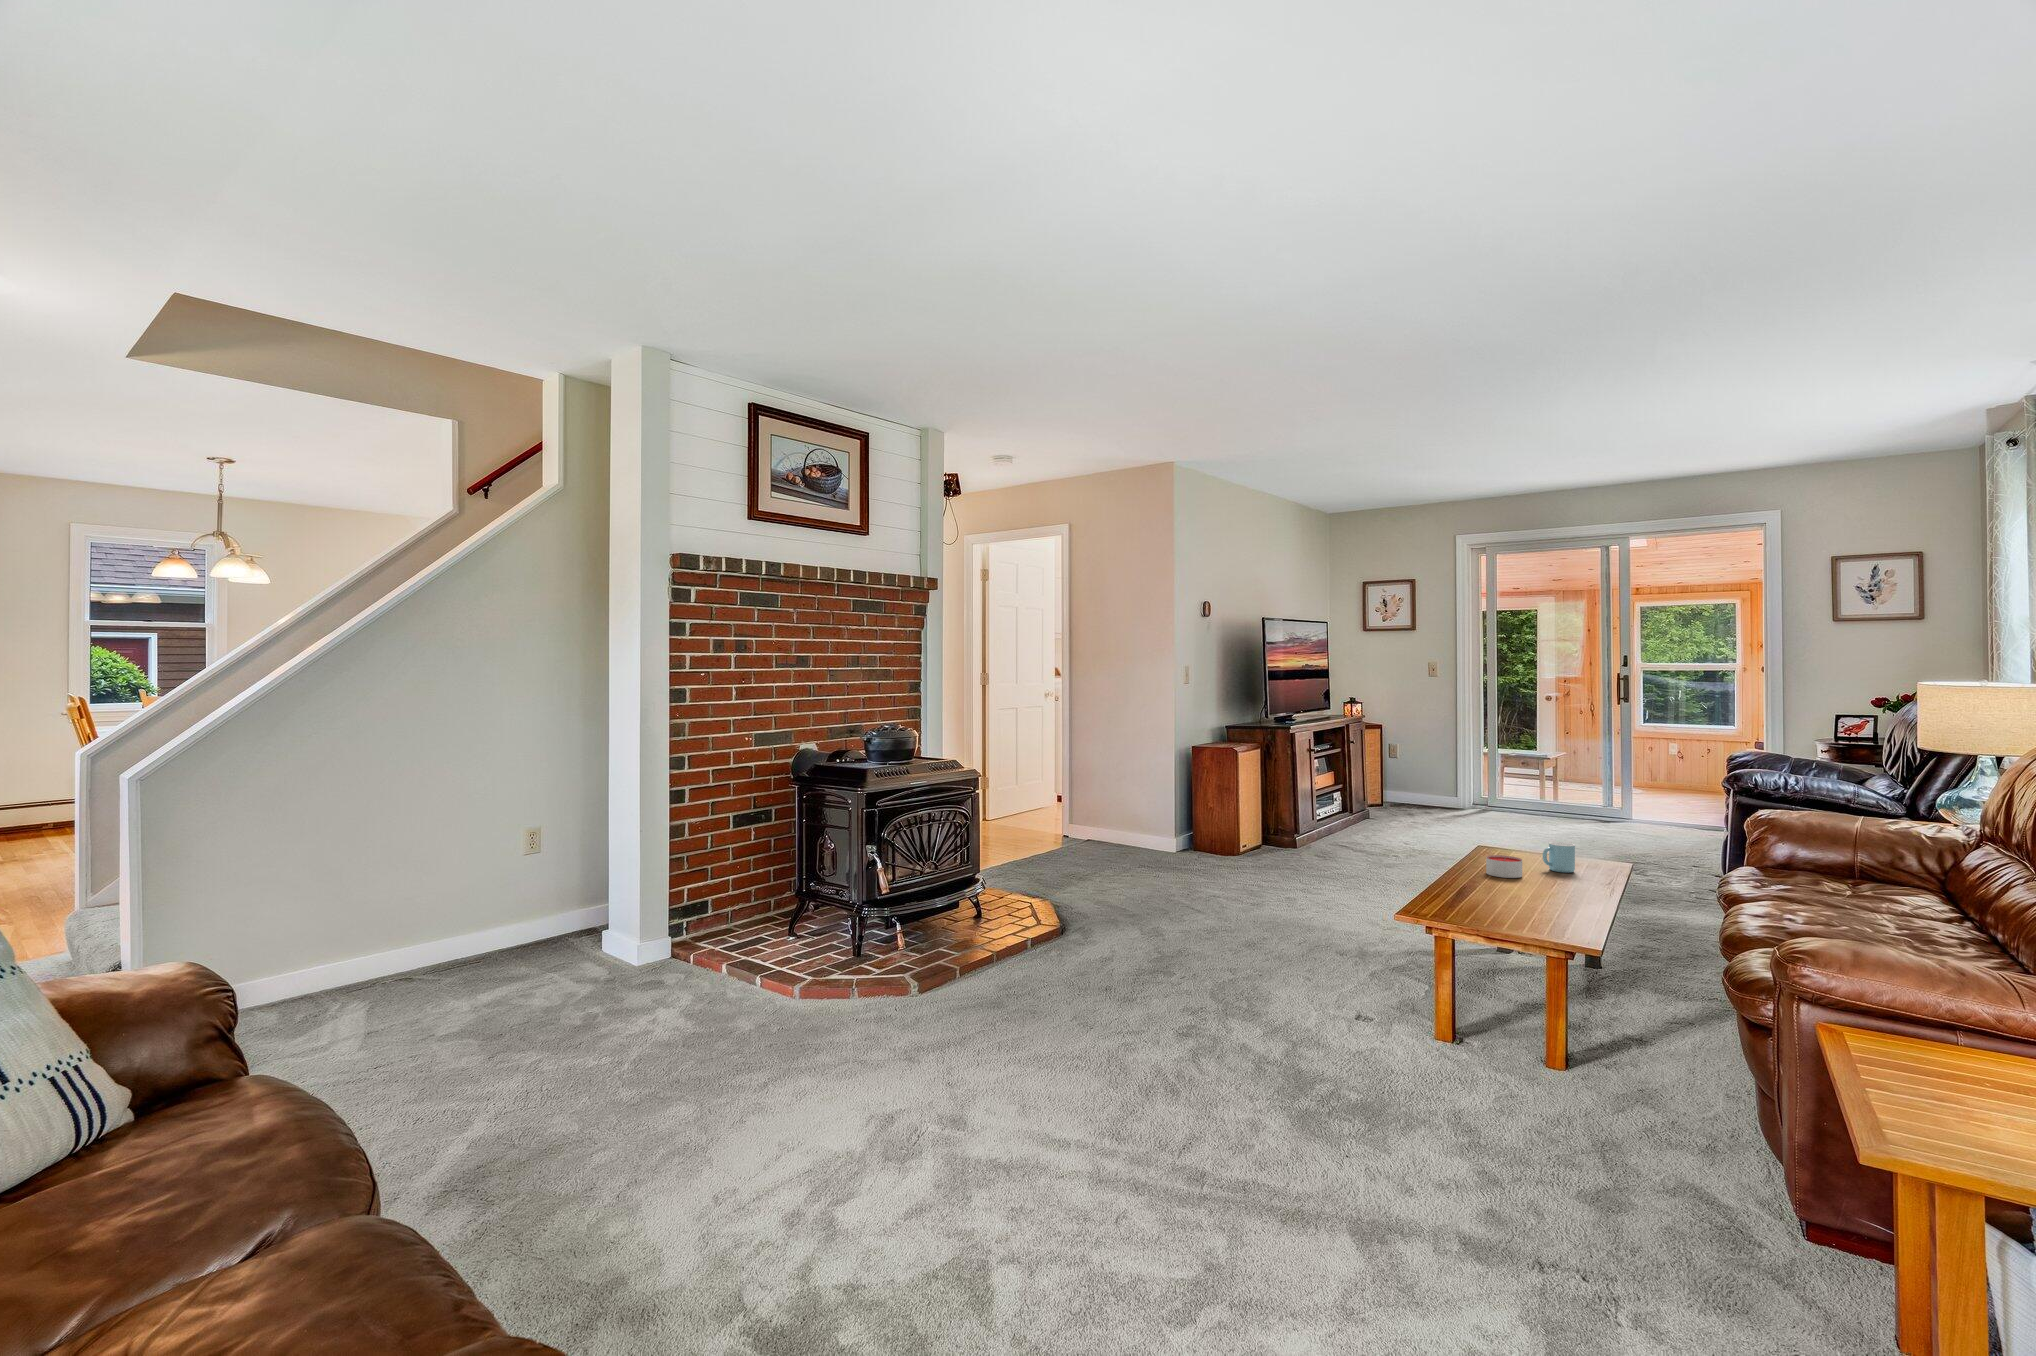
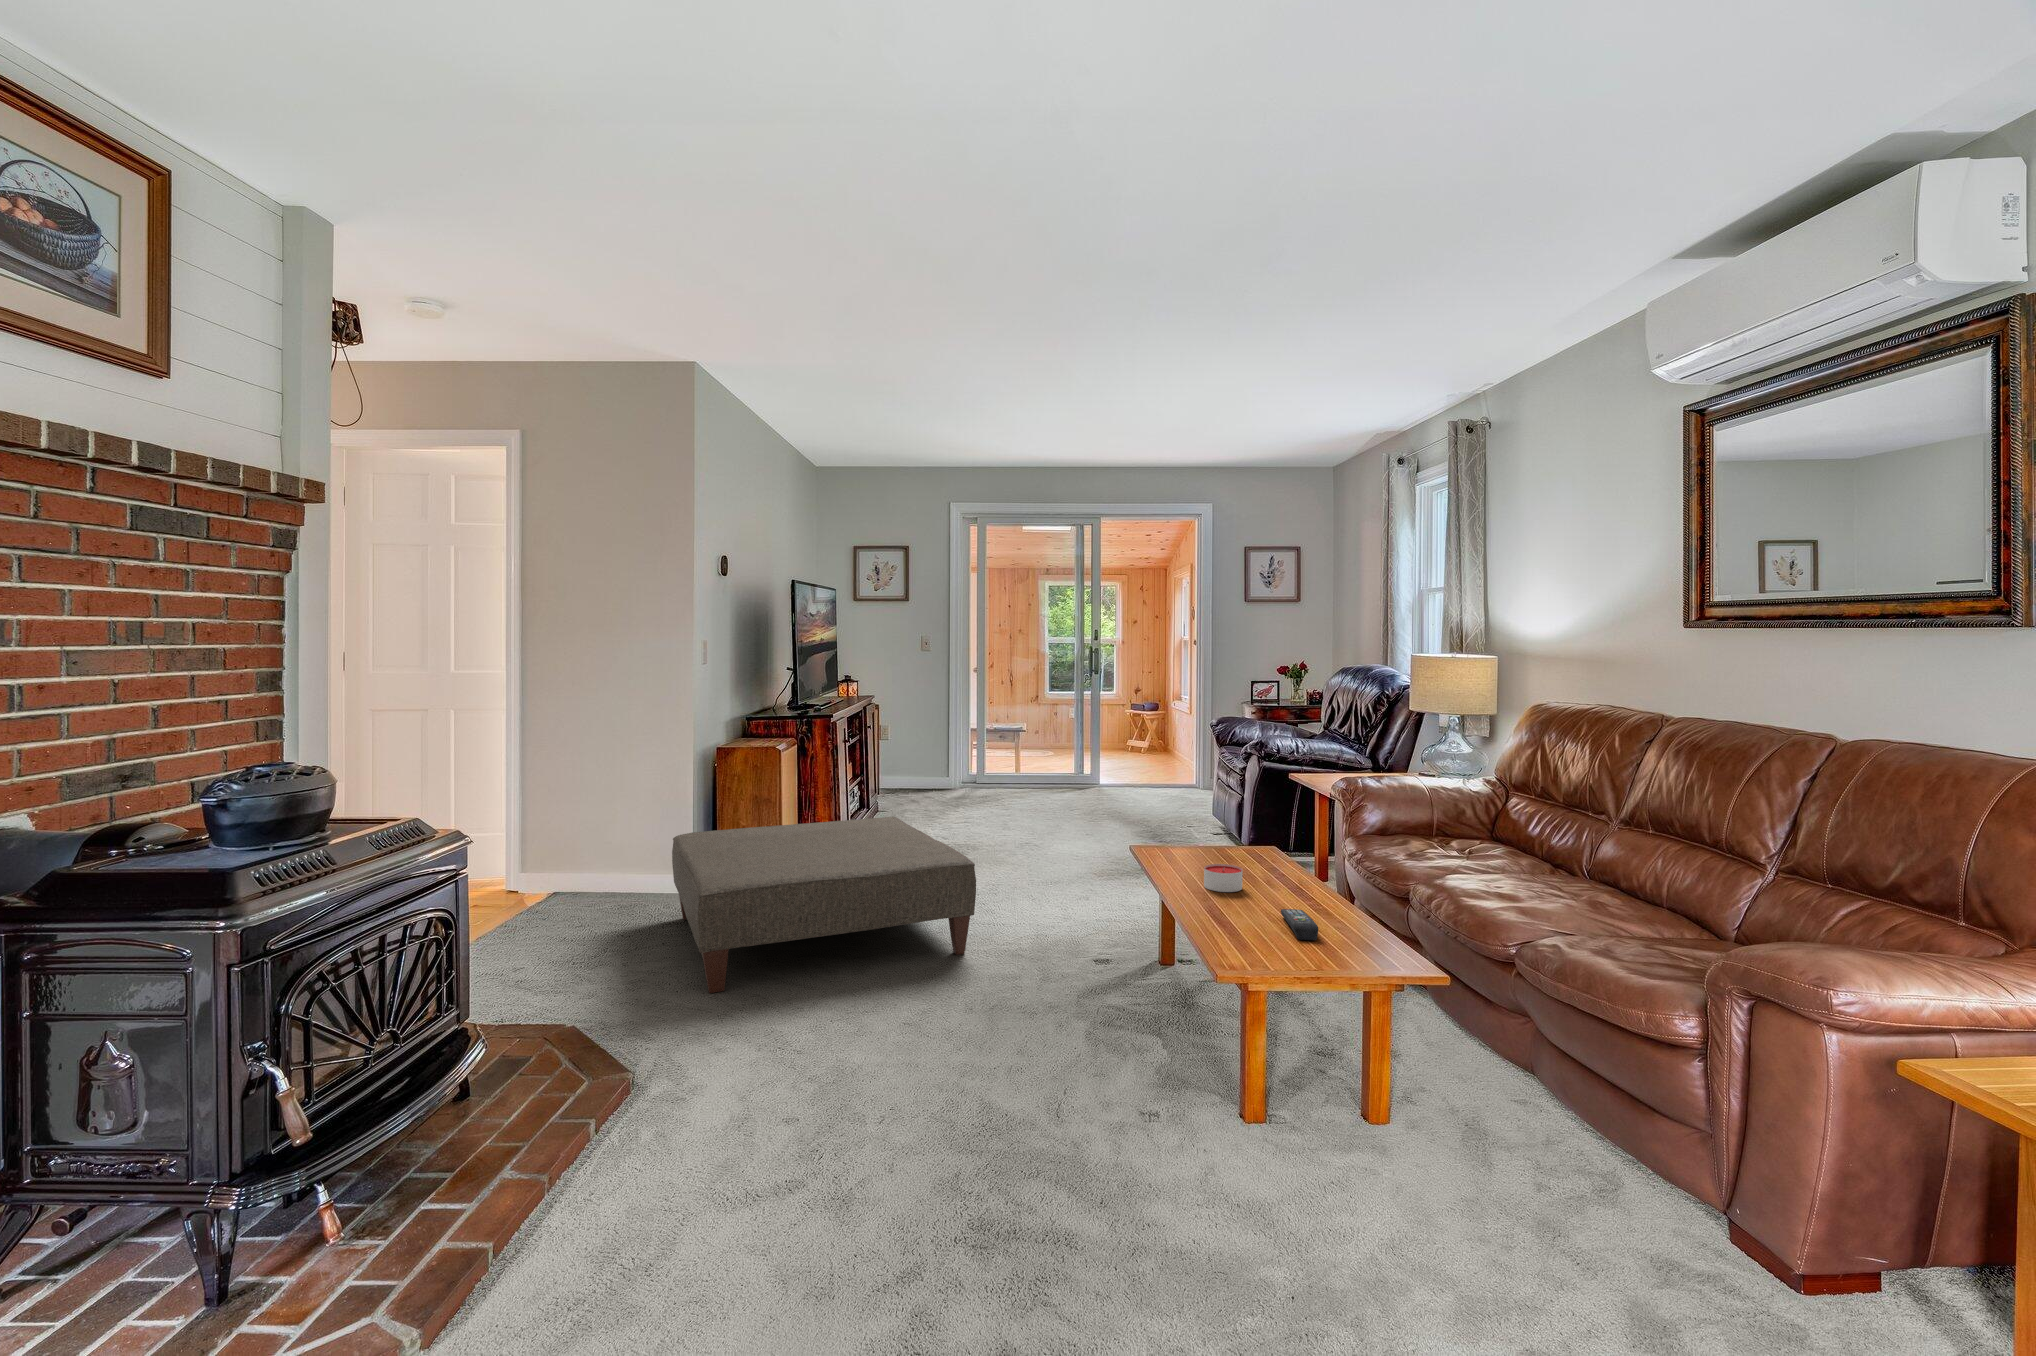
ottoman: none [1122,806,1335,916] -> present [672,817,976,993]
mug: present [1543,842,1575,873] -> none [1239,838,1265,873]
remote control: none [1498,888,1538,907] -> present [1281,909,1318,940]

